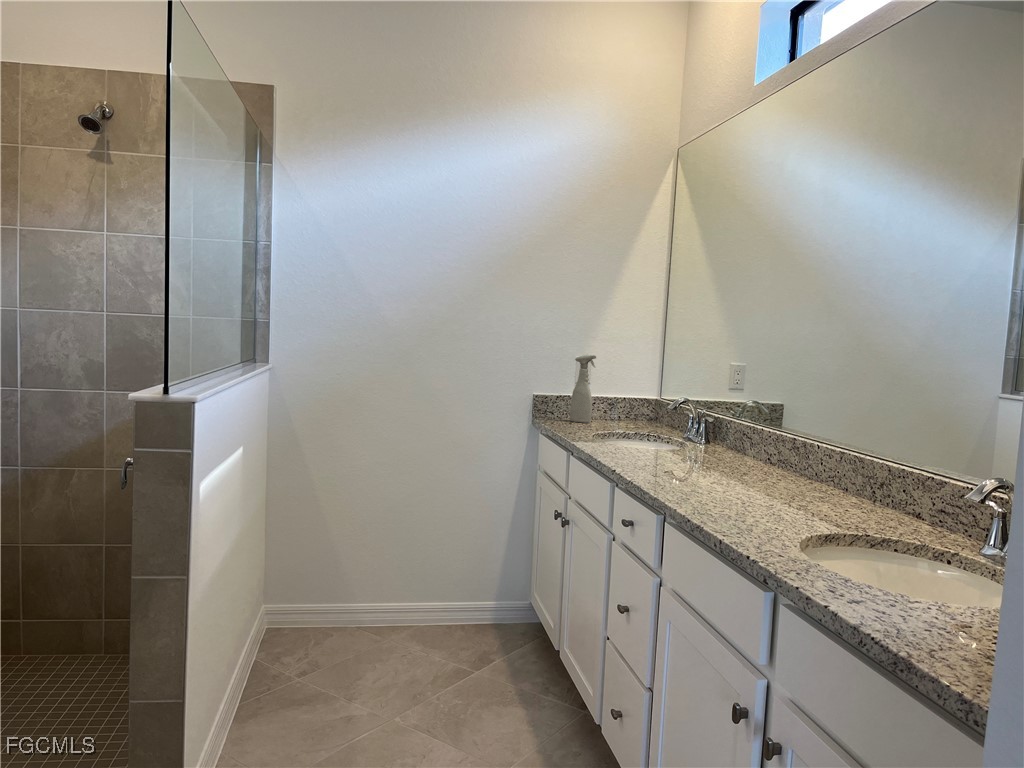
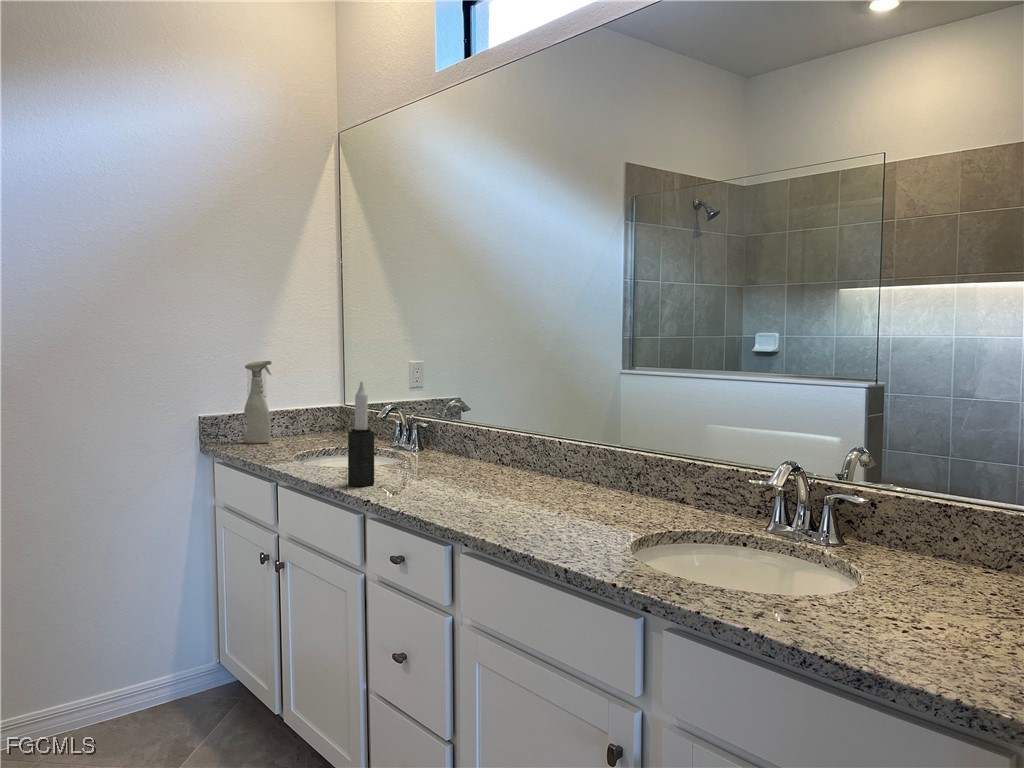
candle: none [617,375,641,461] -> present [348,381,374,487]

